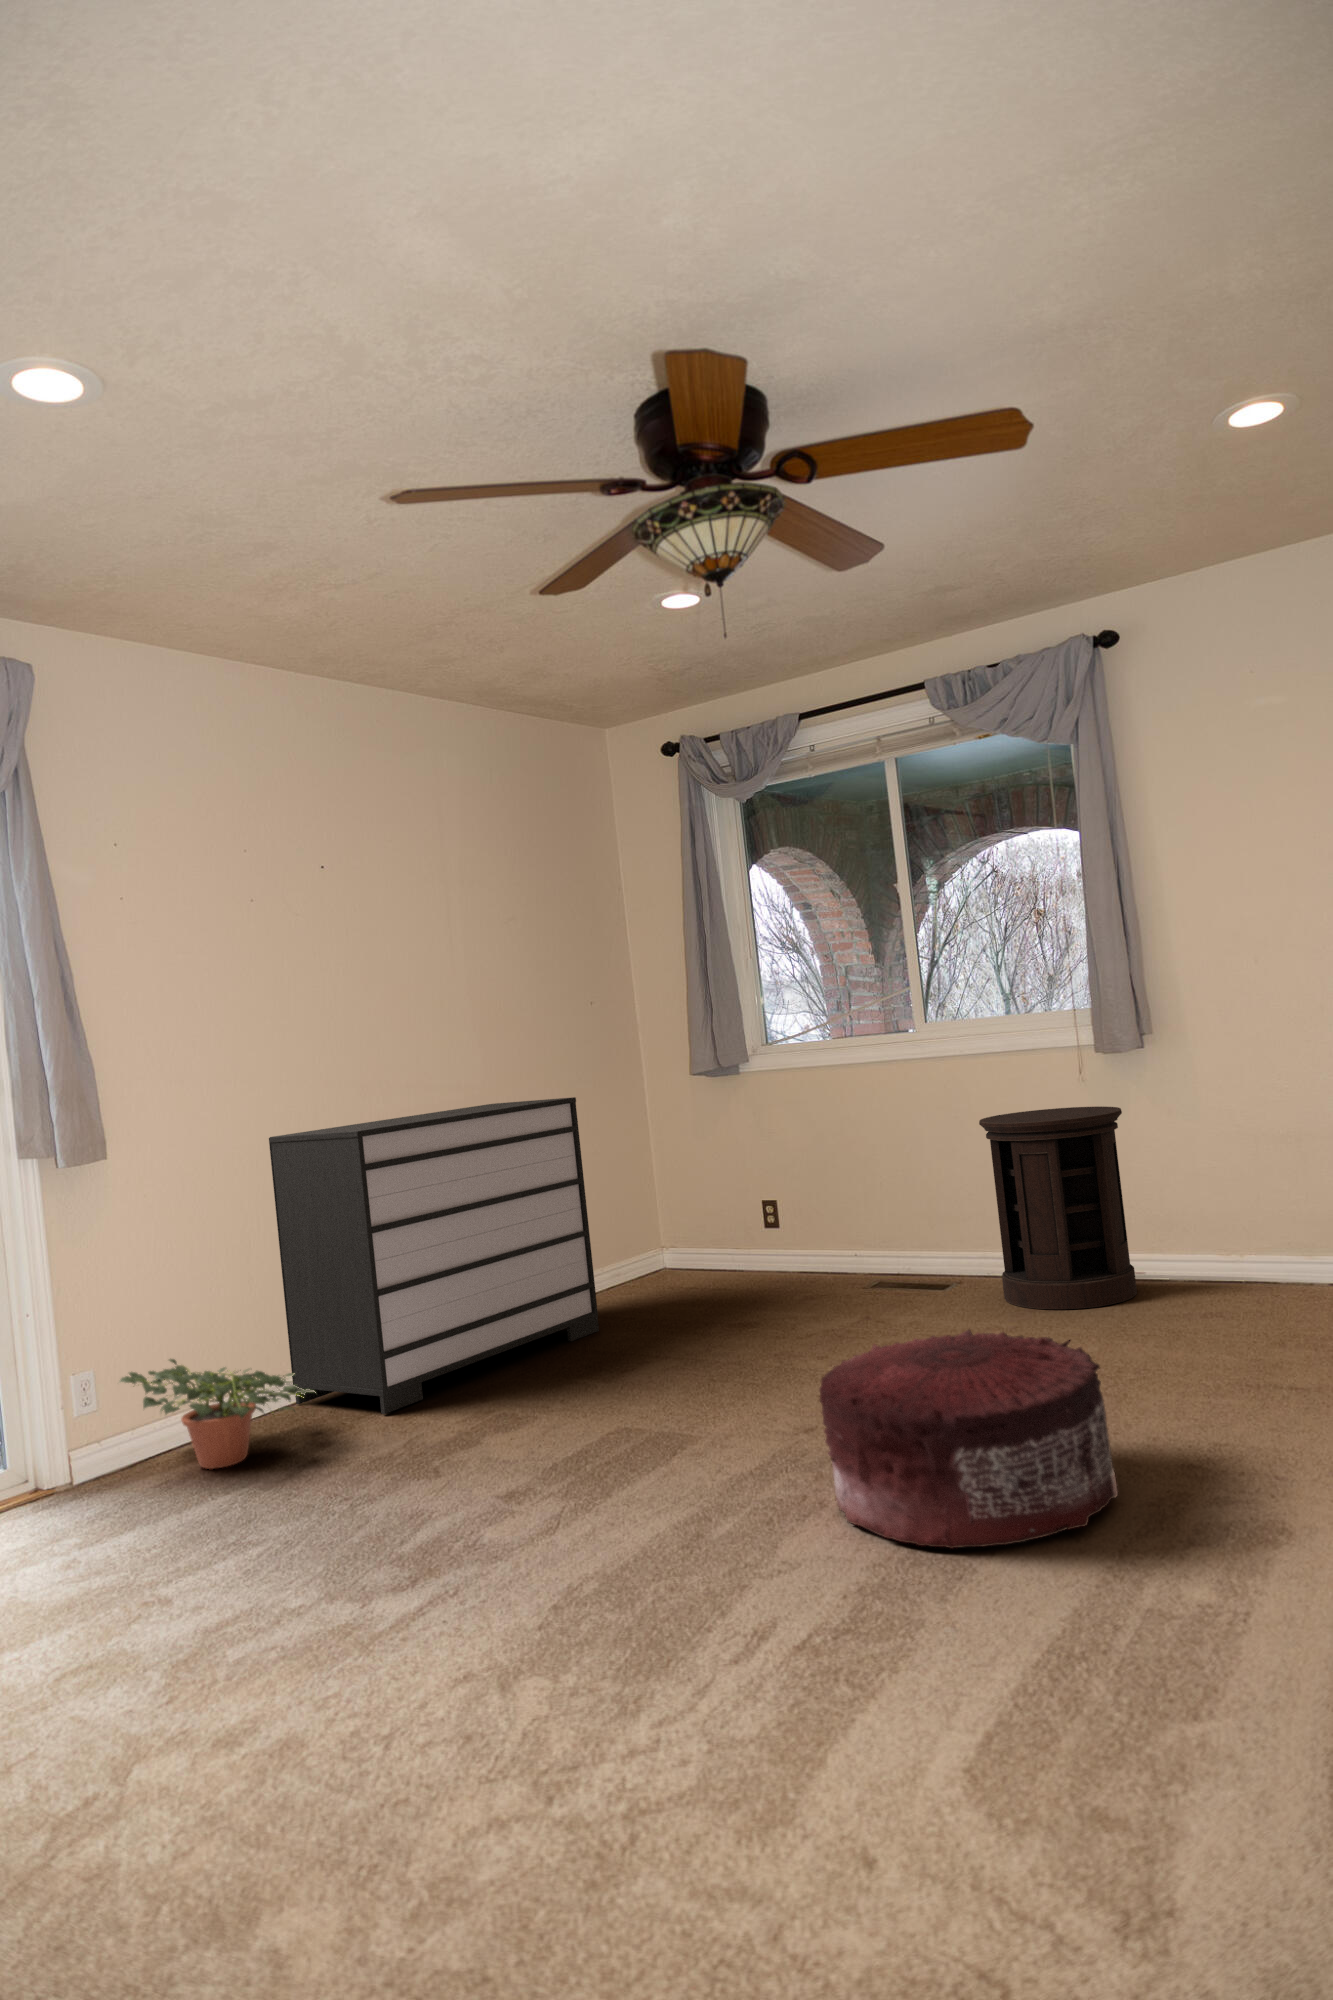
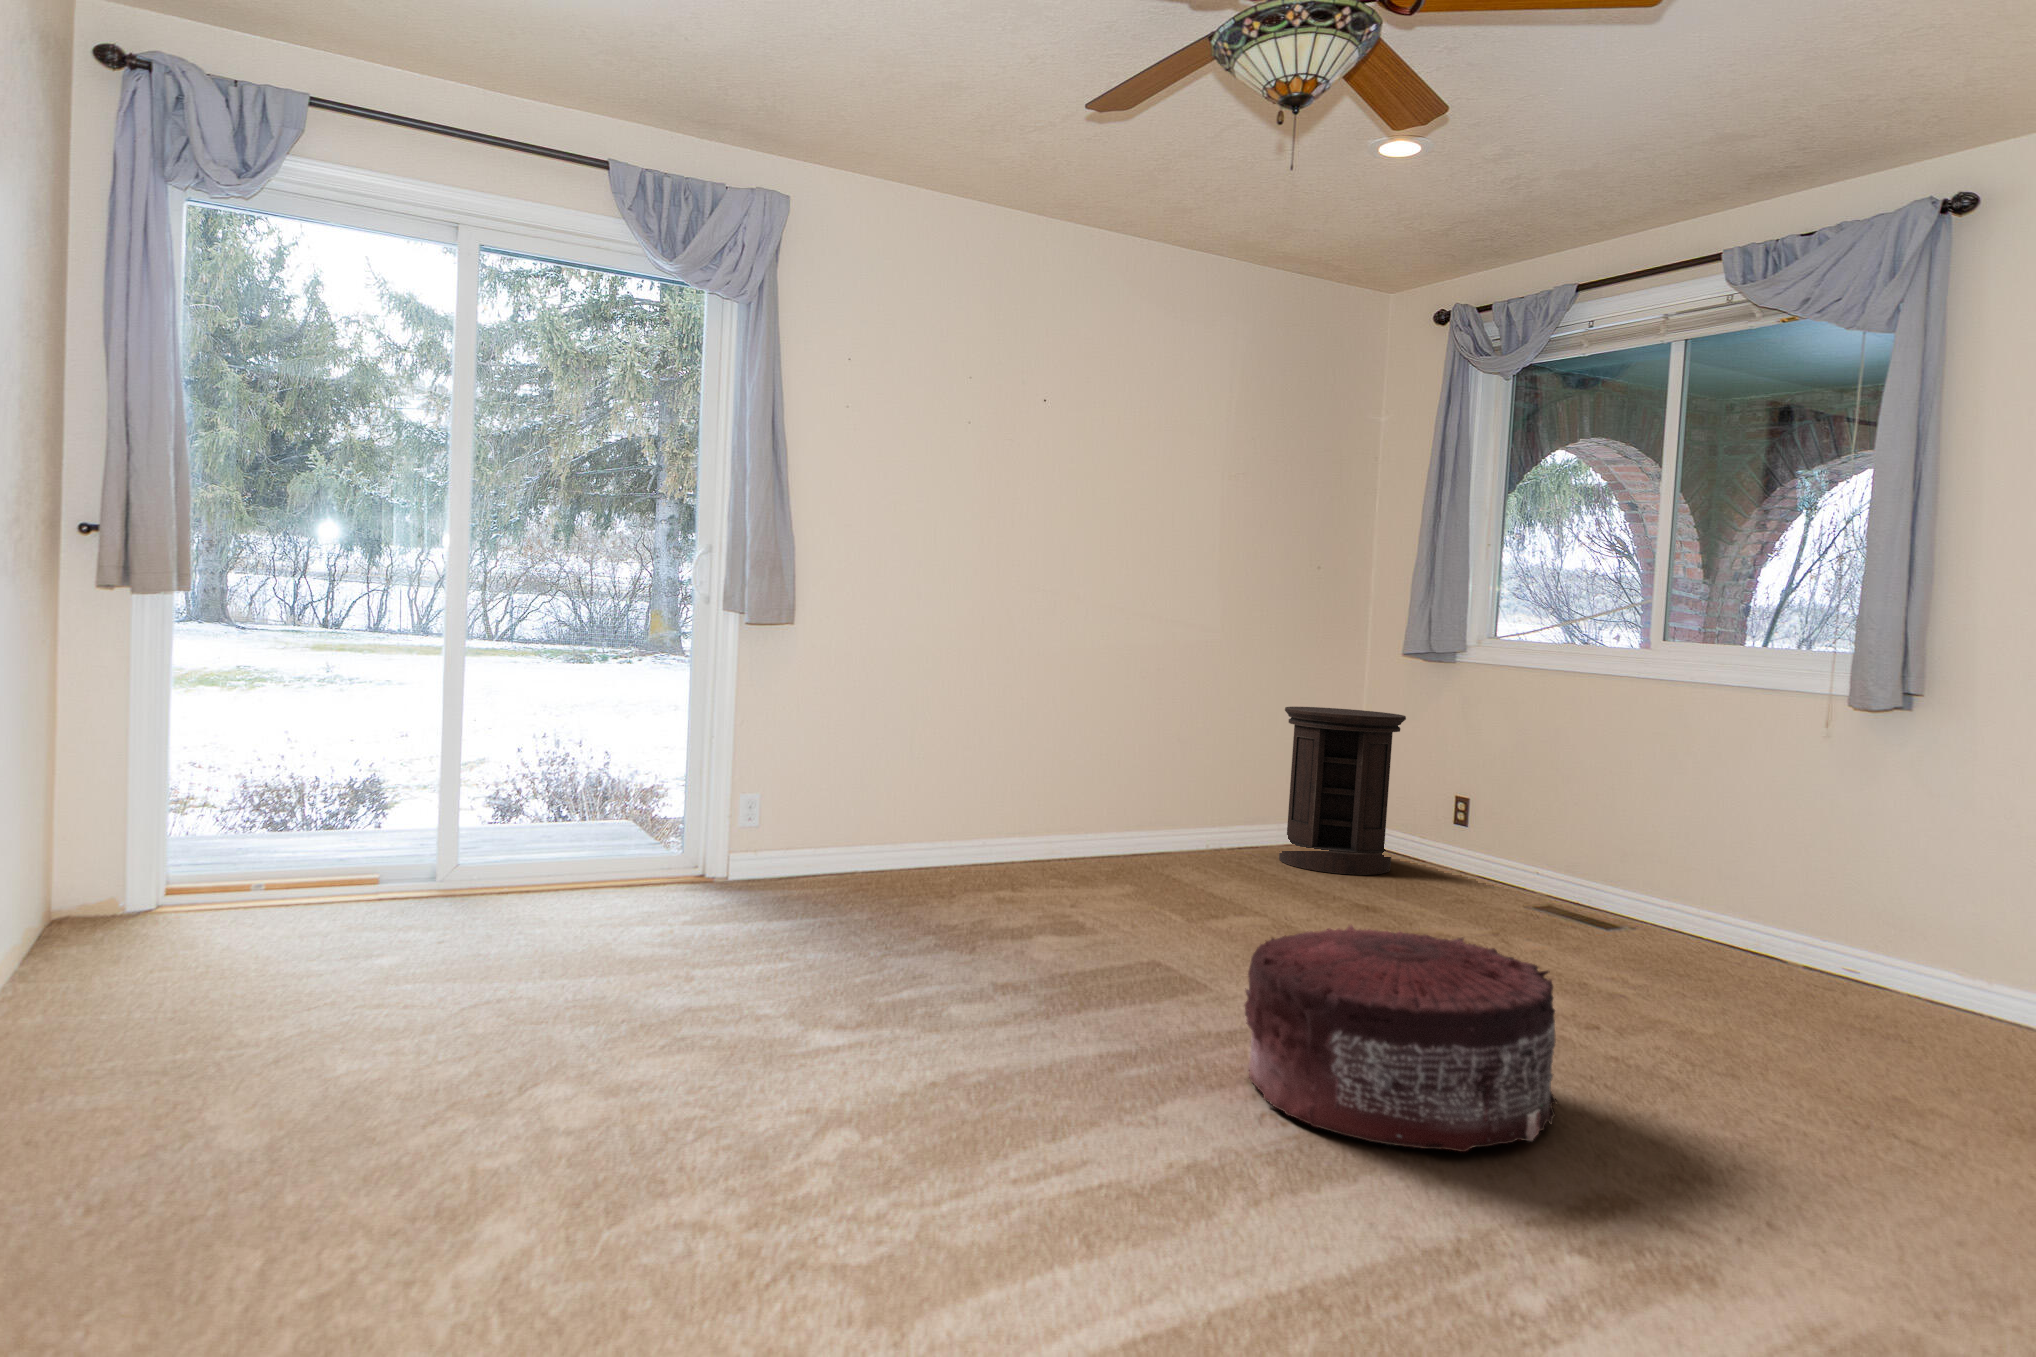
dresser: present [269,1097,599,1414] -> none [932,635,1245,893]
side table: present [979,1106,1137,1309] -> present [1279,707,1406,875]
potted plant: present [120,1359,313,1469] -> none [767,800,917,896]

